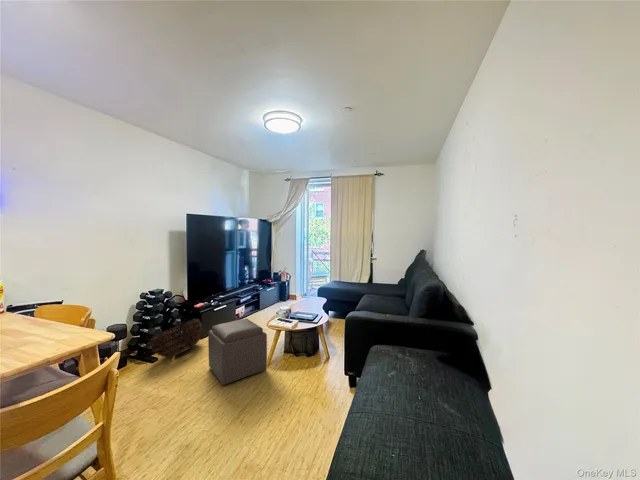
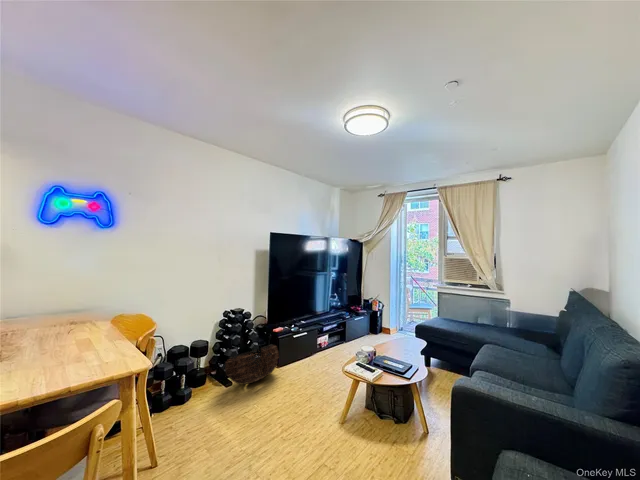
ottoman: present [208,319,267,385] -> none [276,356,341,440]

